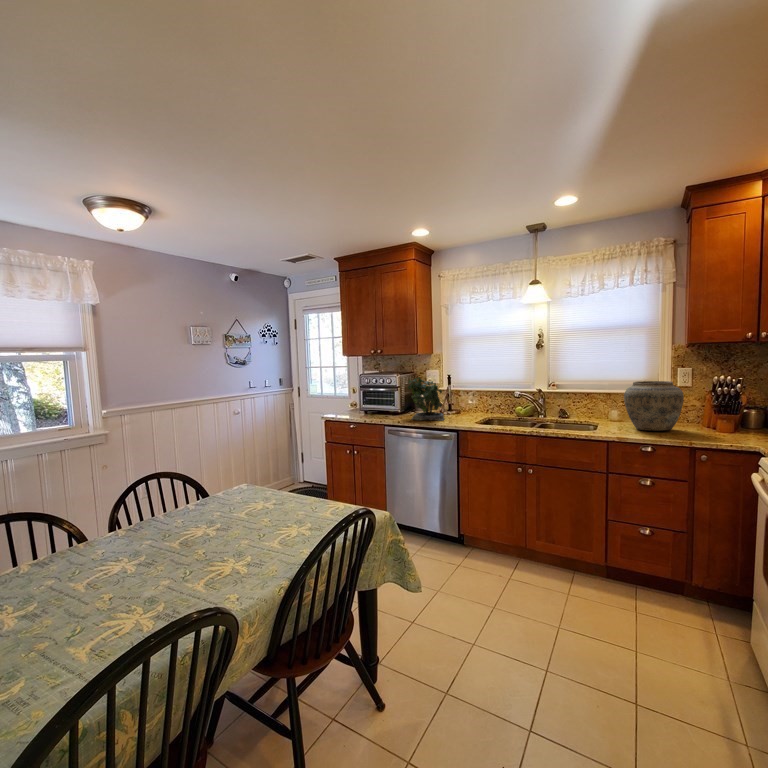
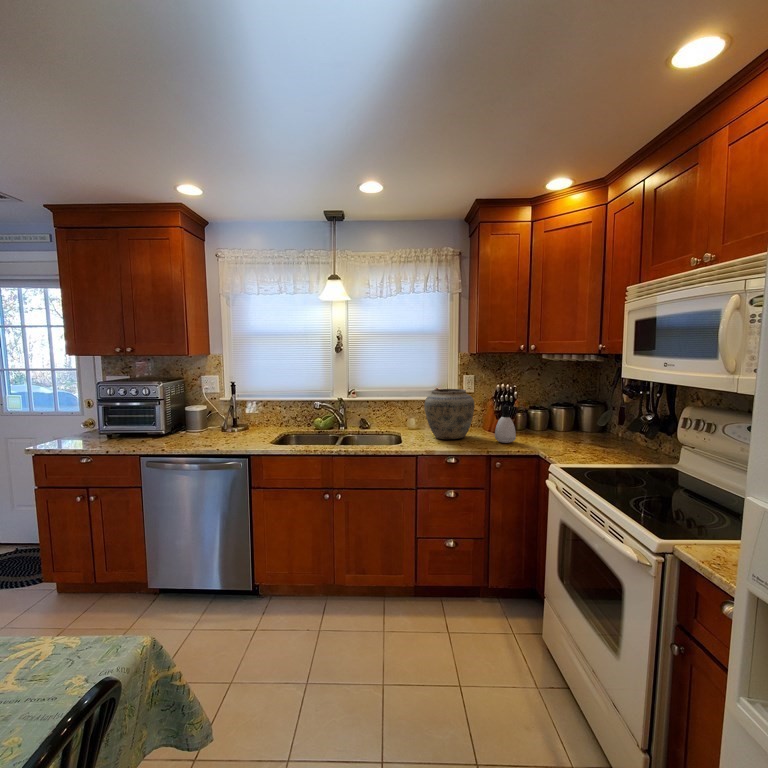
potted plant: present [408,377,444,421] -> none [175,384,230,445]
soap dispenser: none [707,398,737,438] -> present [495,405,517,443]

